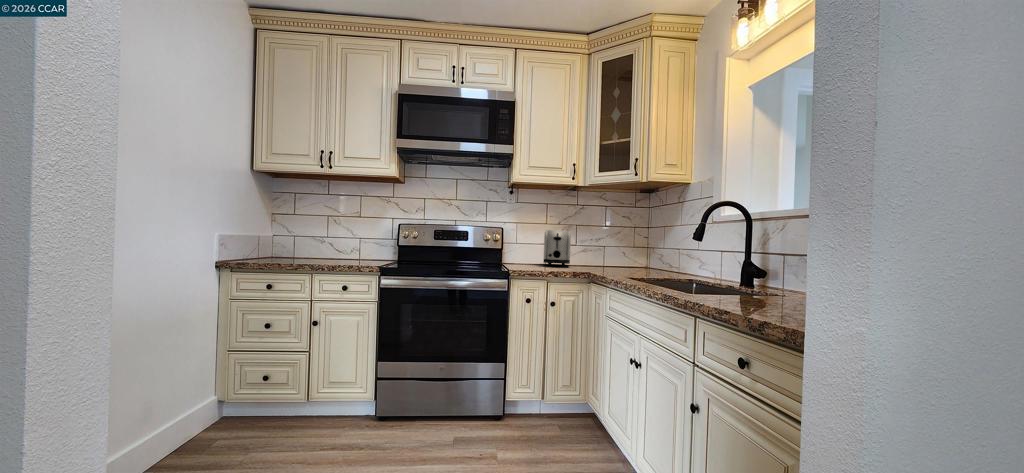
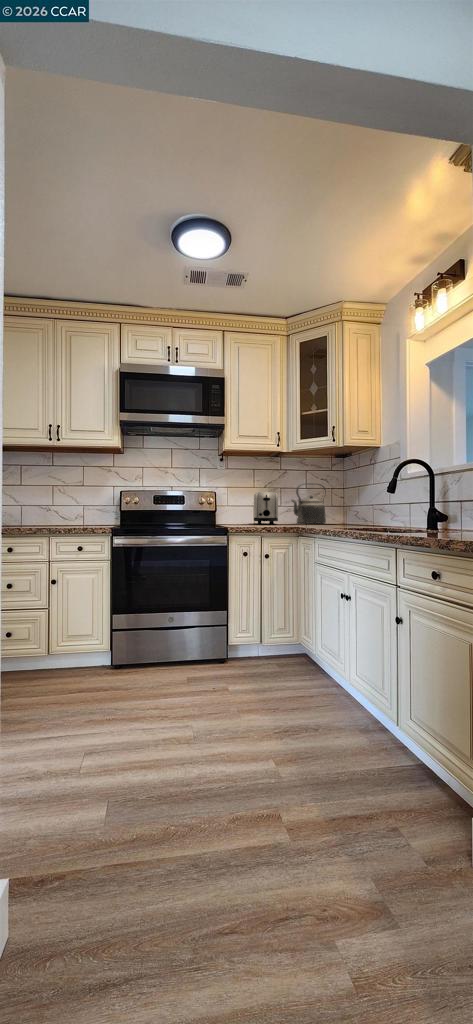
kettle: none [588,221,628,267] -> present [291,483,326,523]

